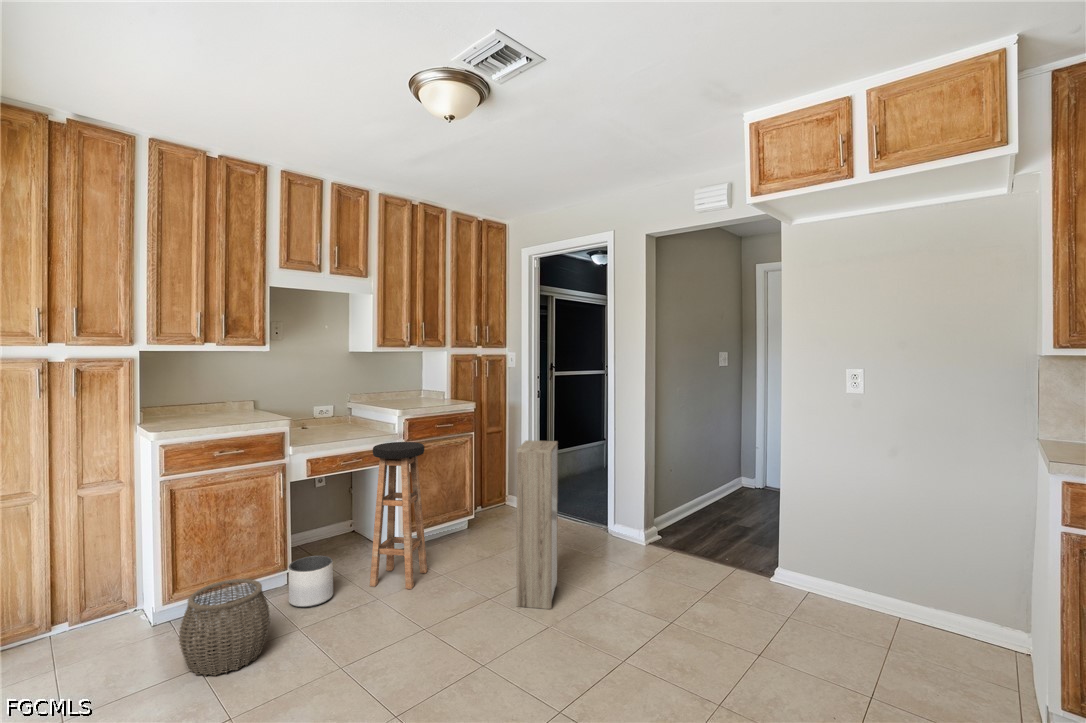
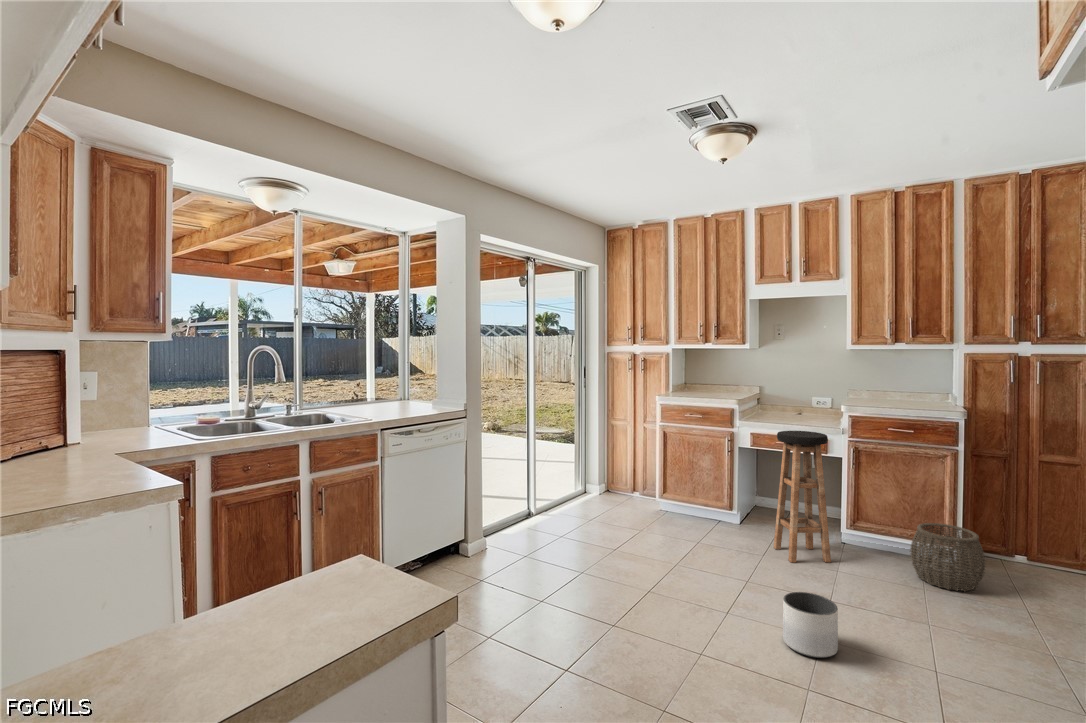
storage cabinet: present [517,440,558,609] -> none [829,449,911,633]
planter: present [288,556,333,607] -> present [783,592,838,658]
woven basket: present [179,579,270,676] -> present [910,523,986,591]

